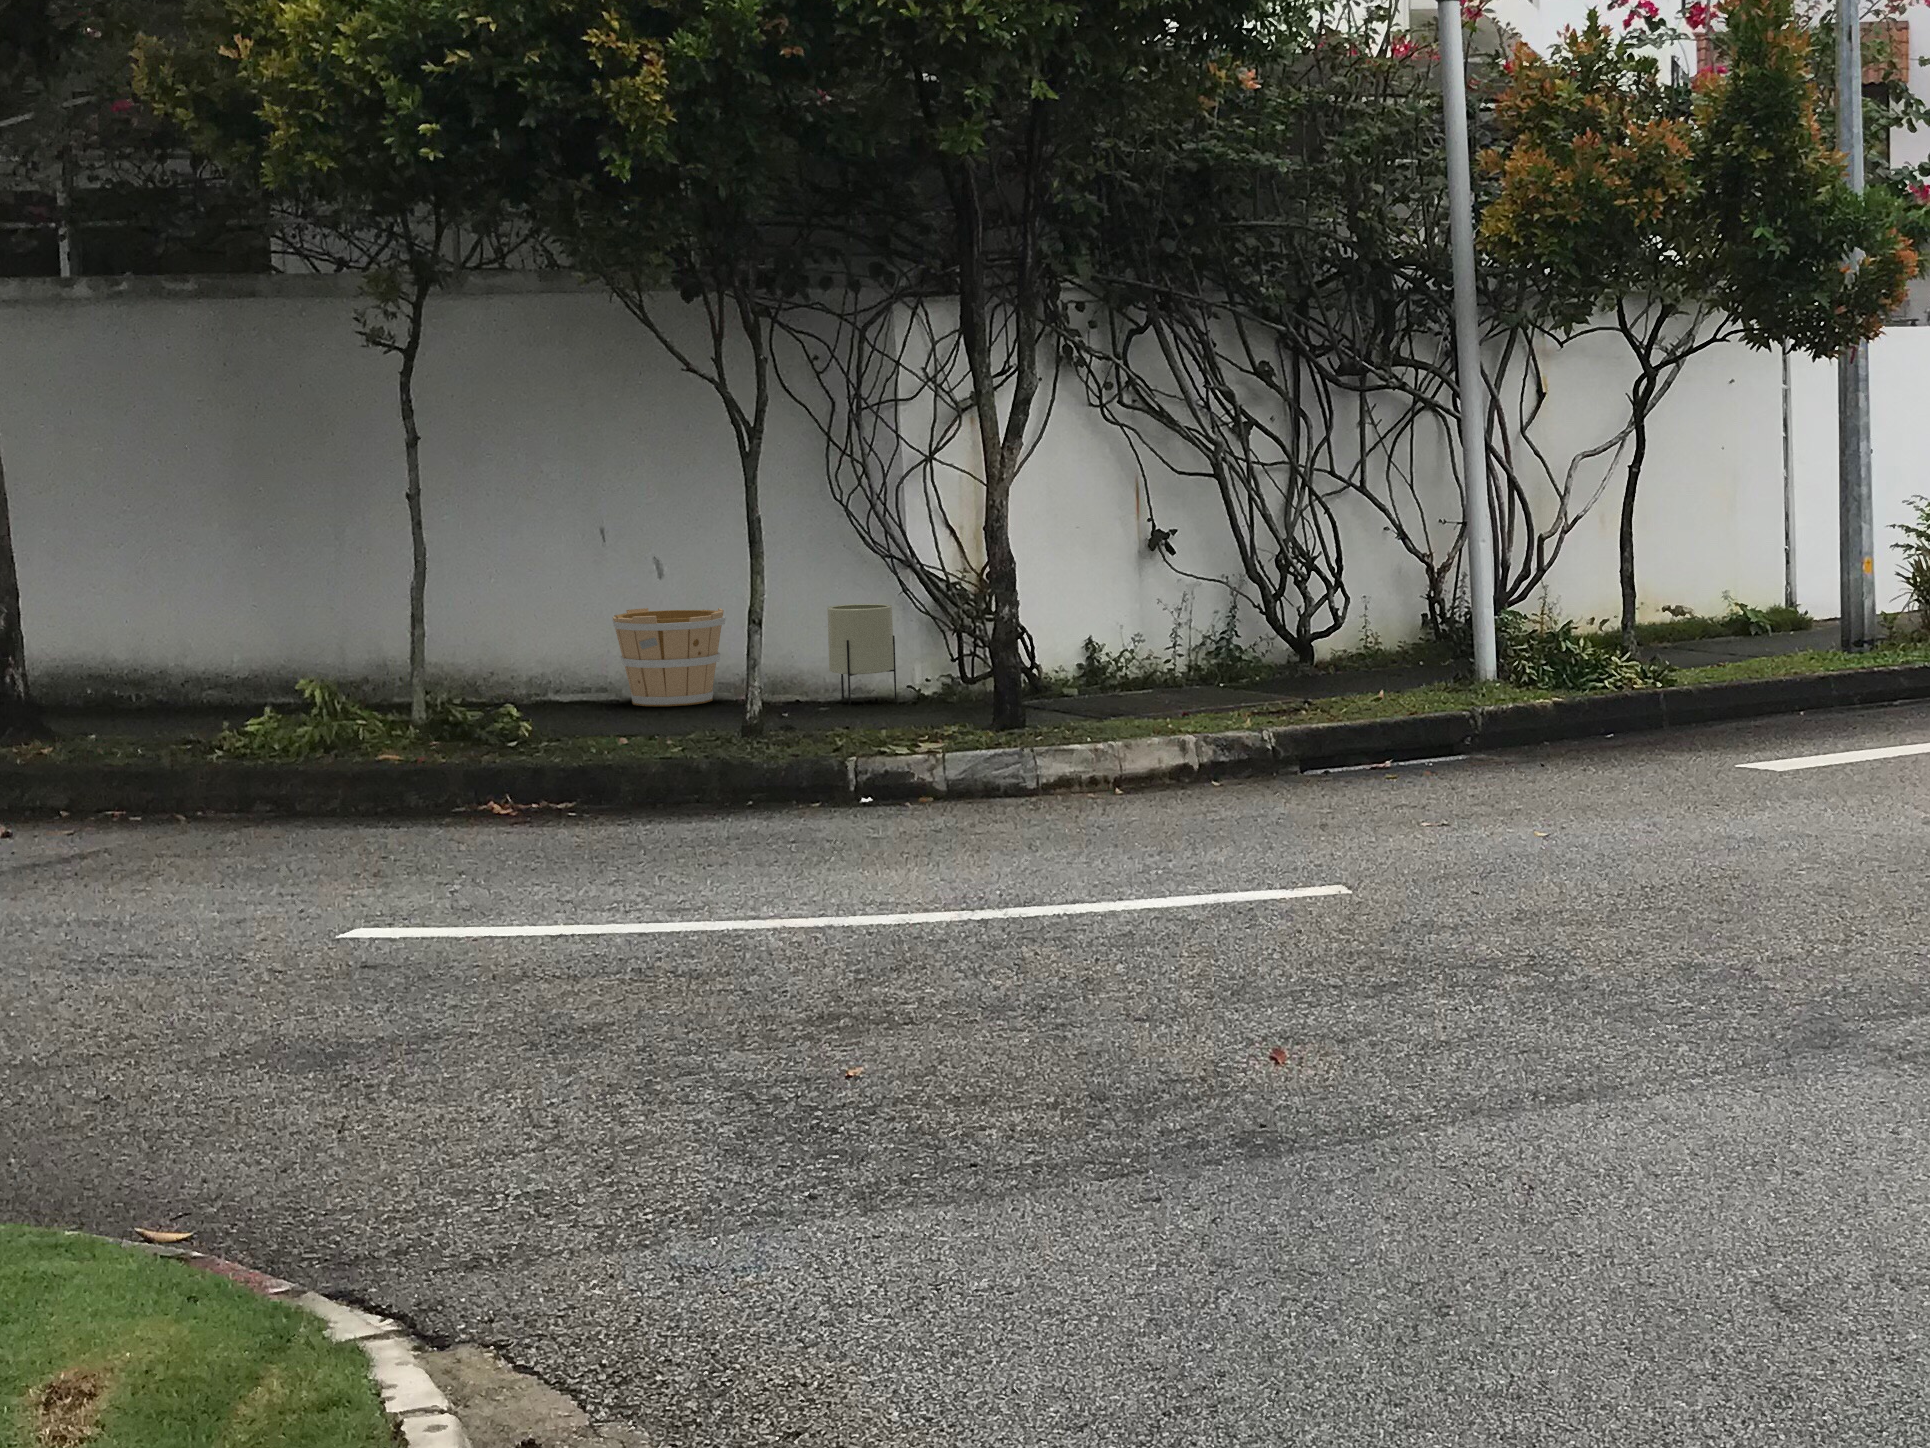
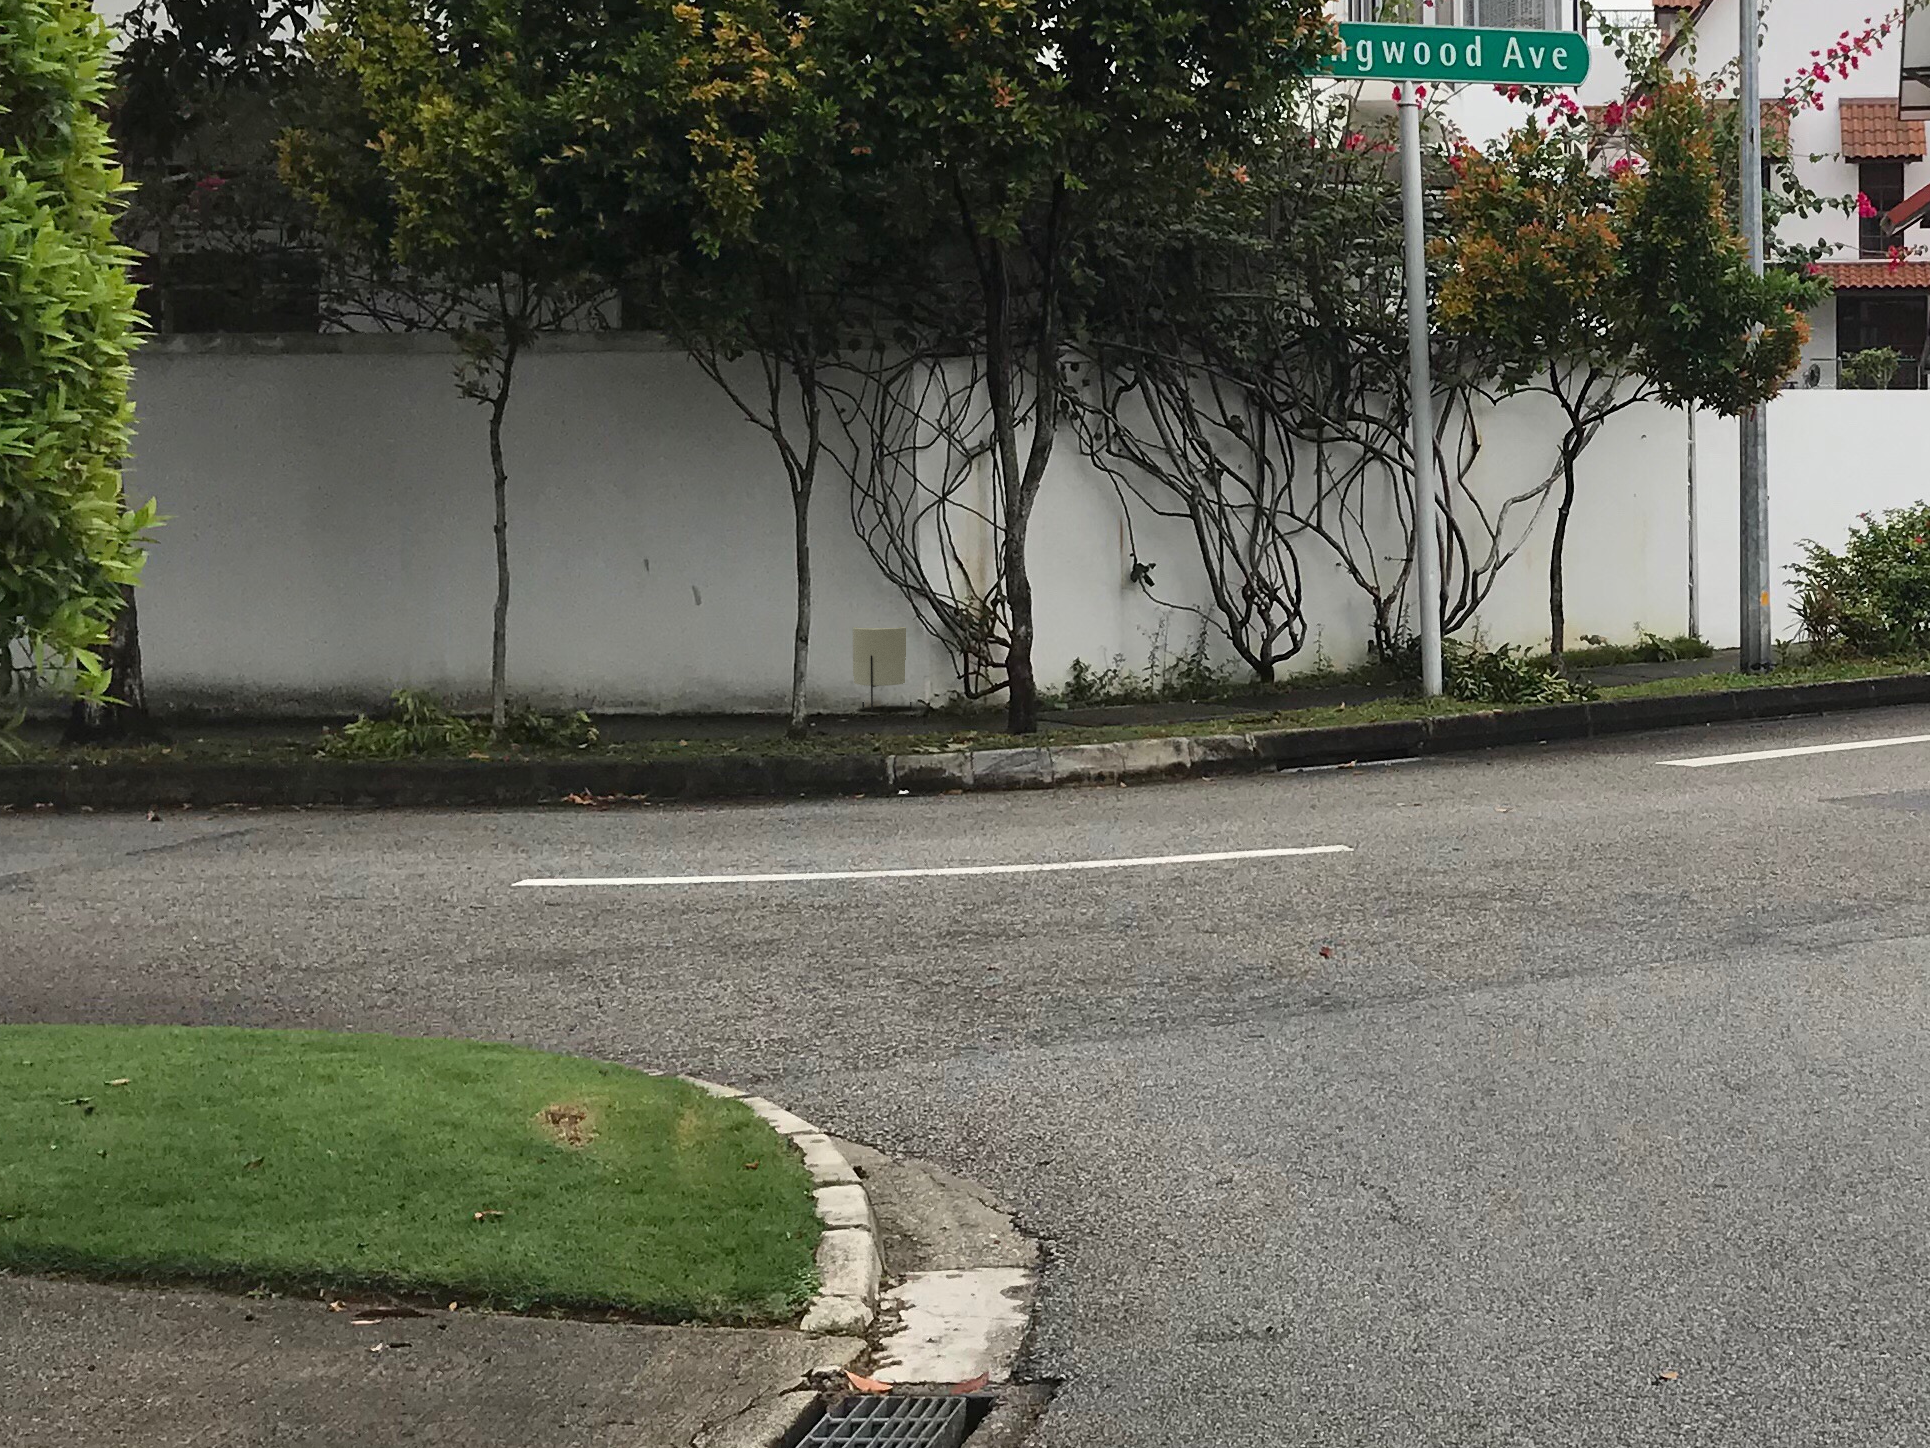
wooden bucket: present [613,608,726,706] -> none [660,627,761,713]

